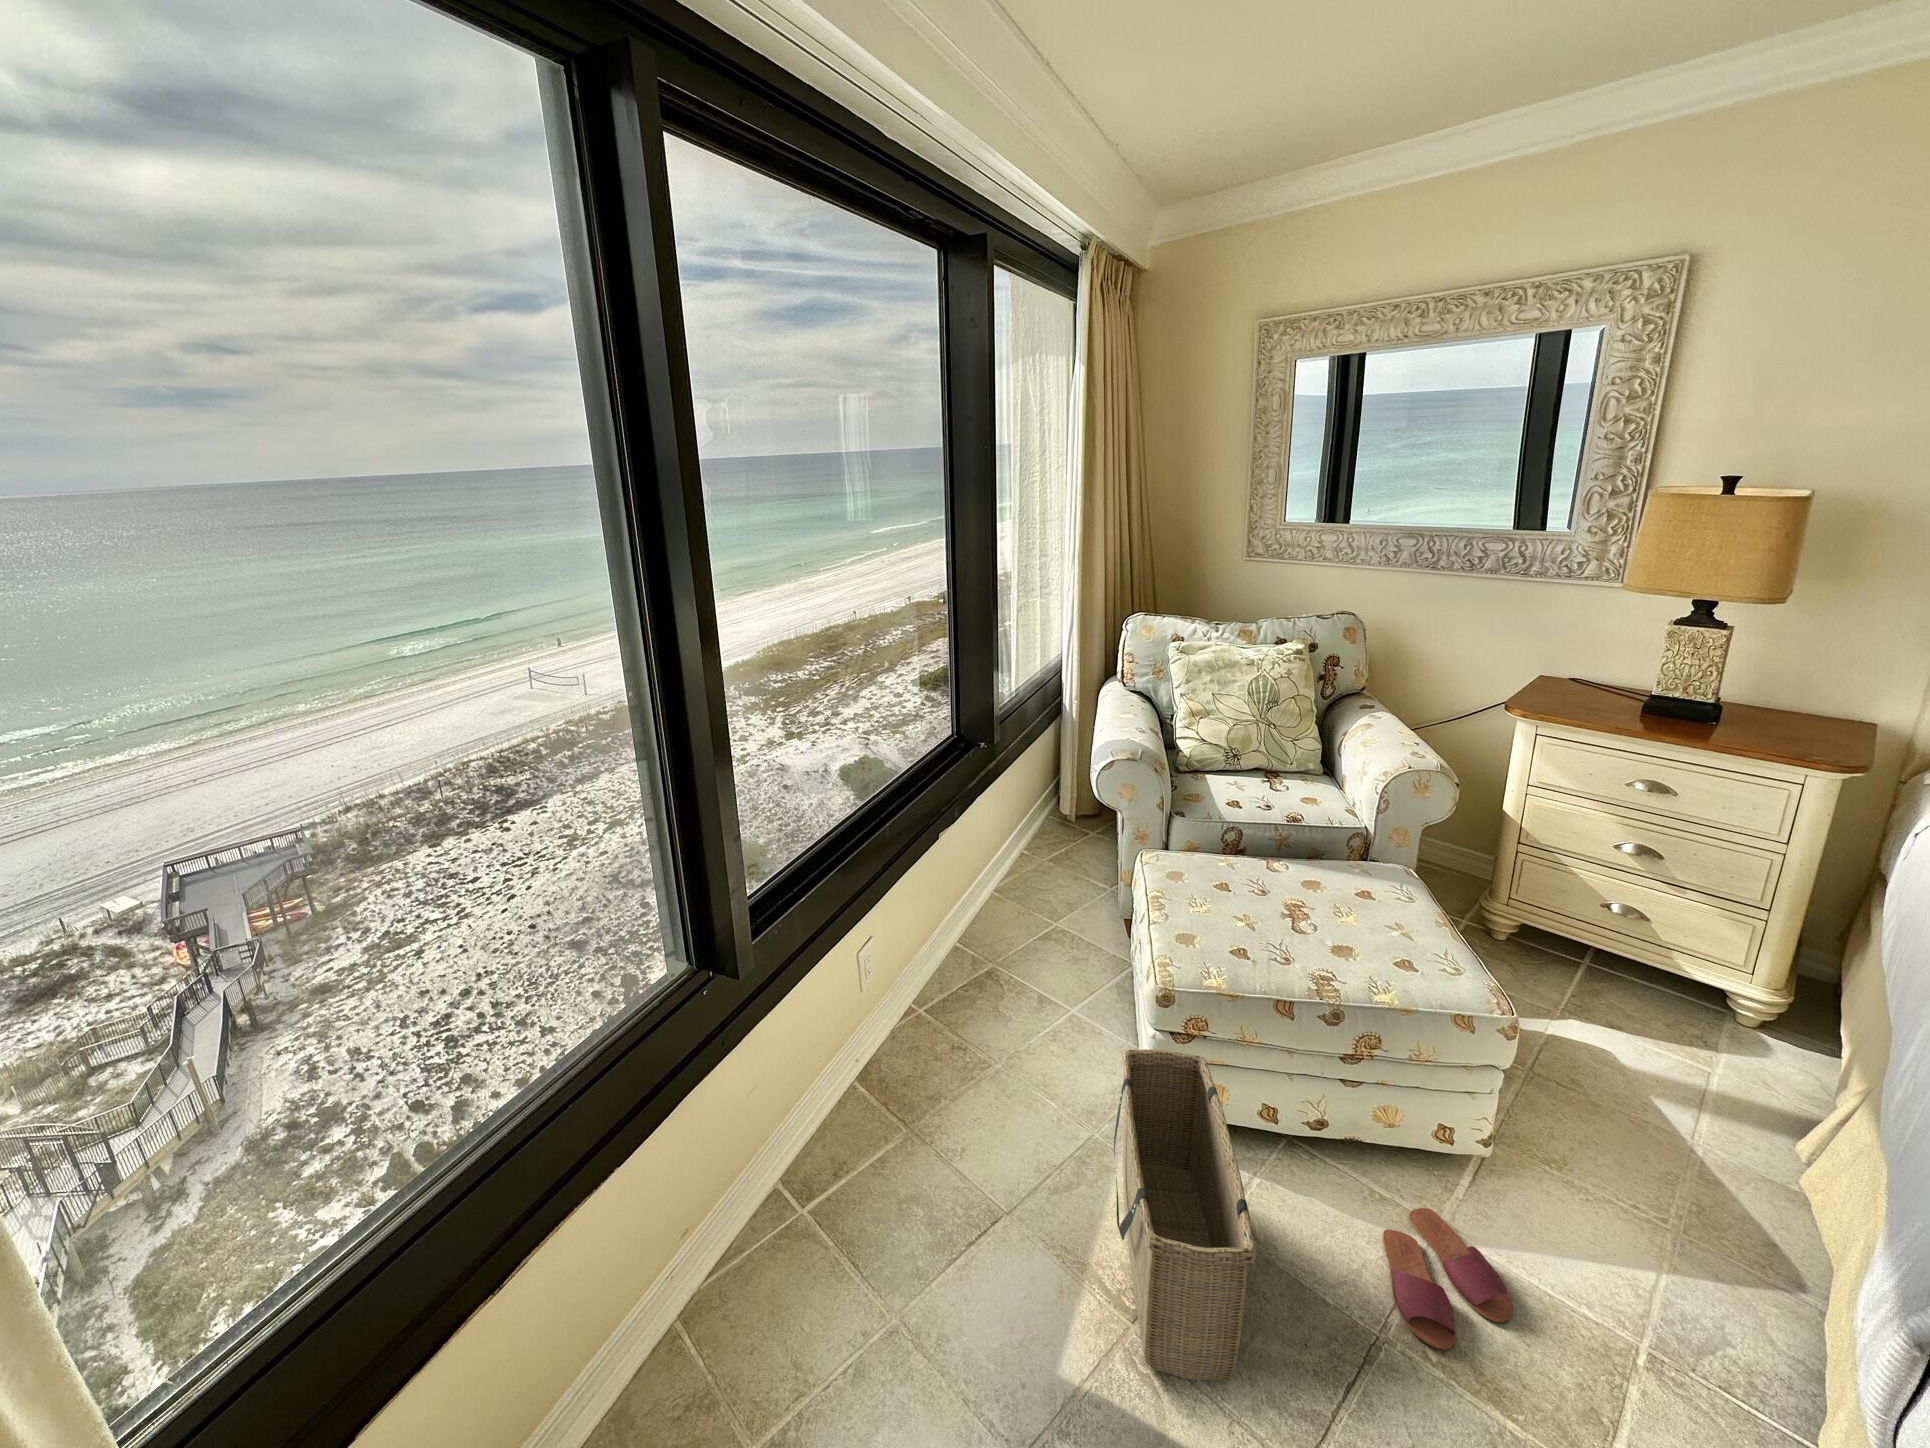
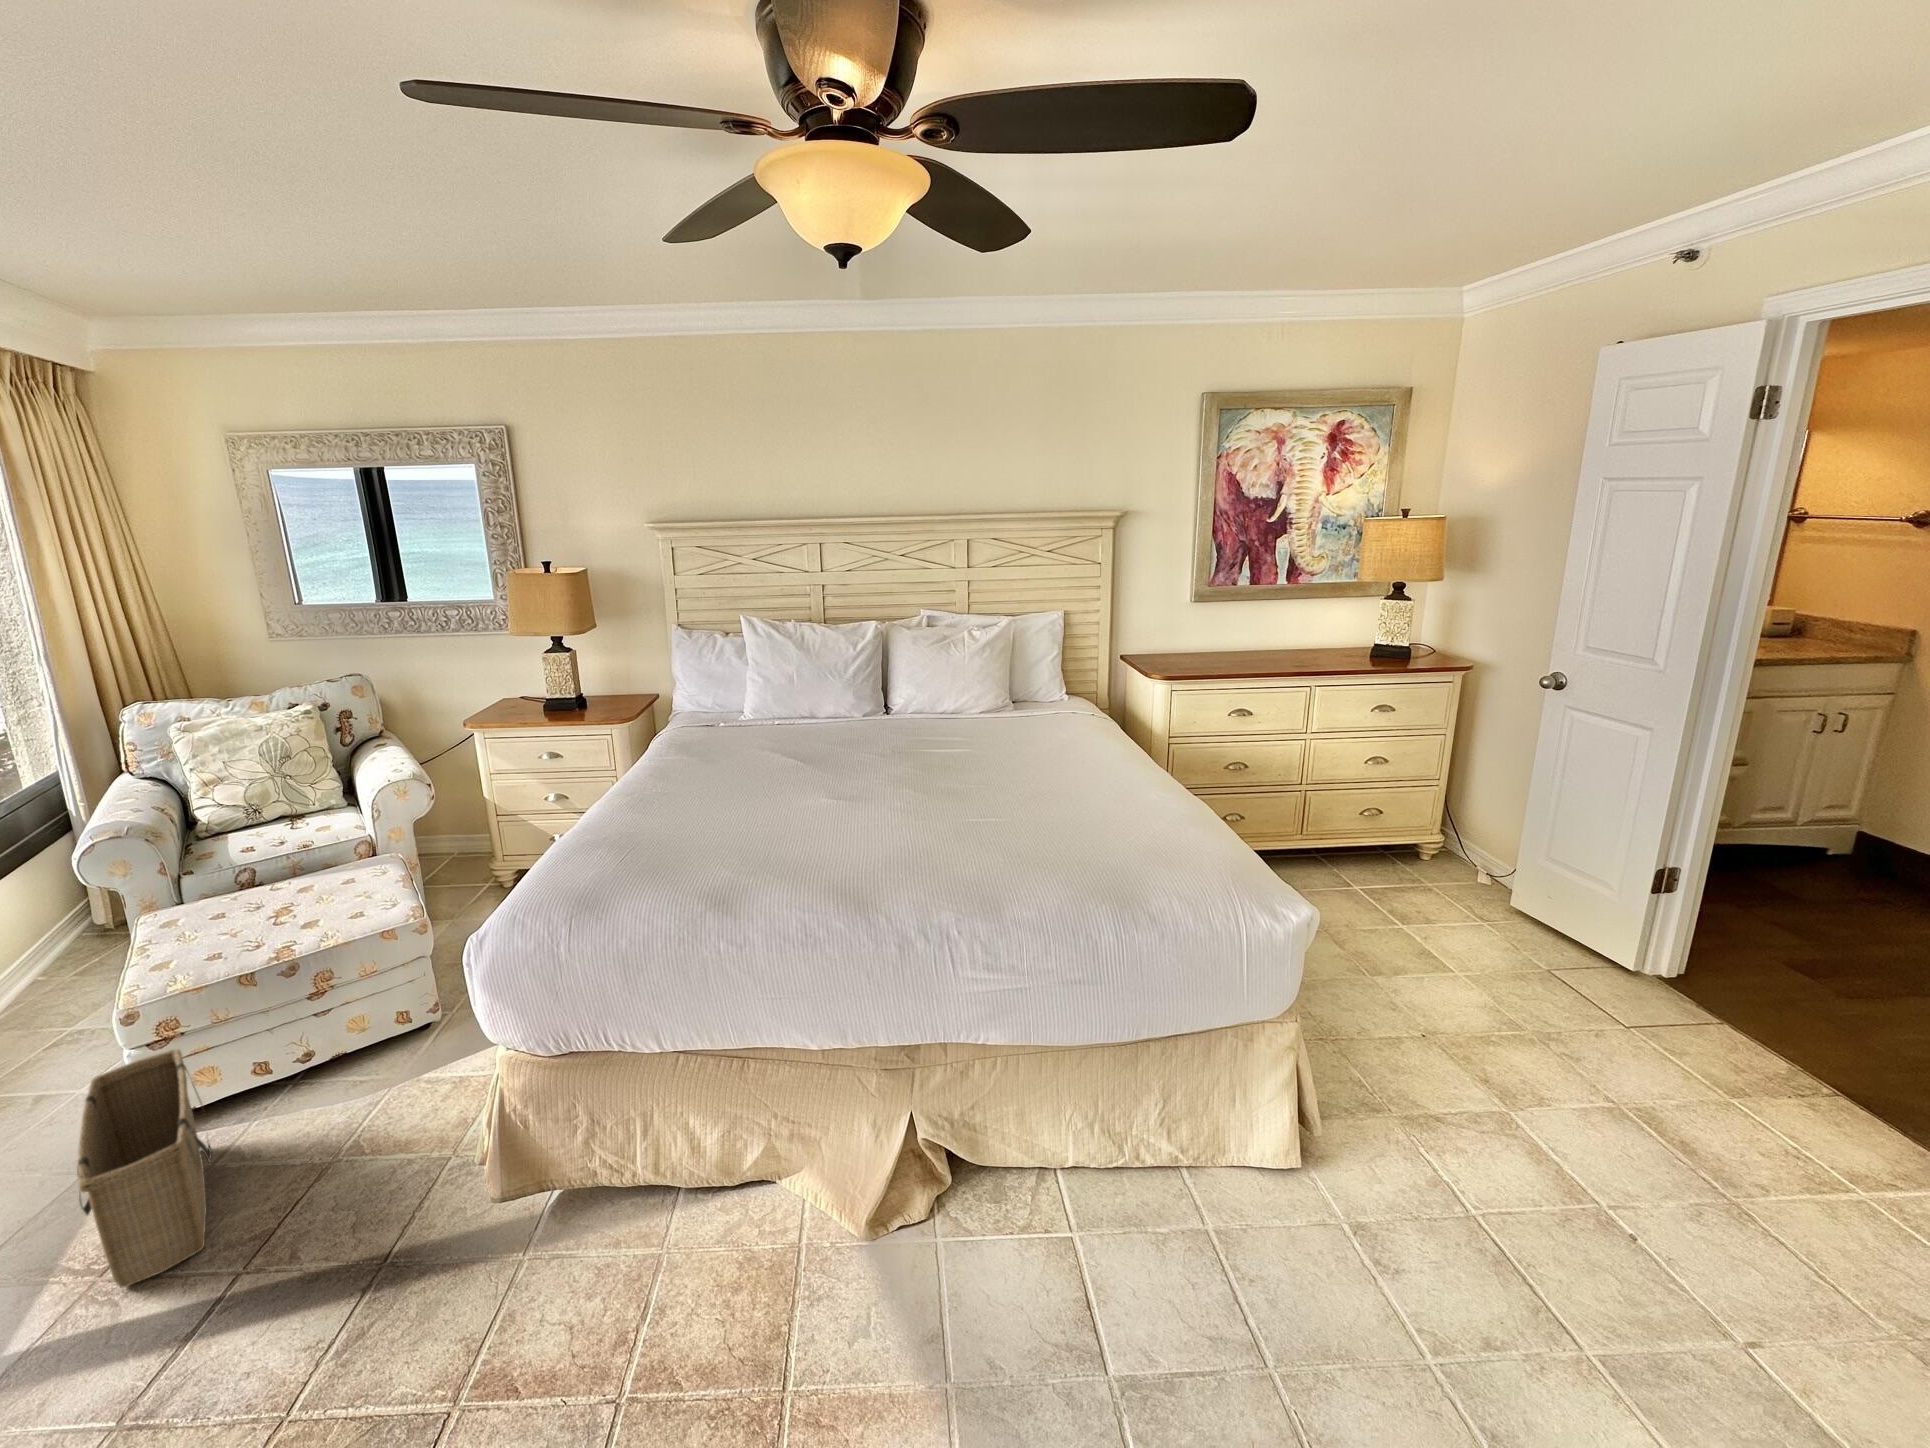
slippers: present [1383,1208,1513,1350] -> none [354,1067,437,1142]

